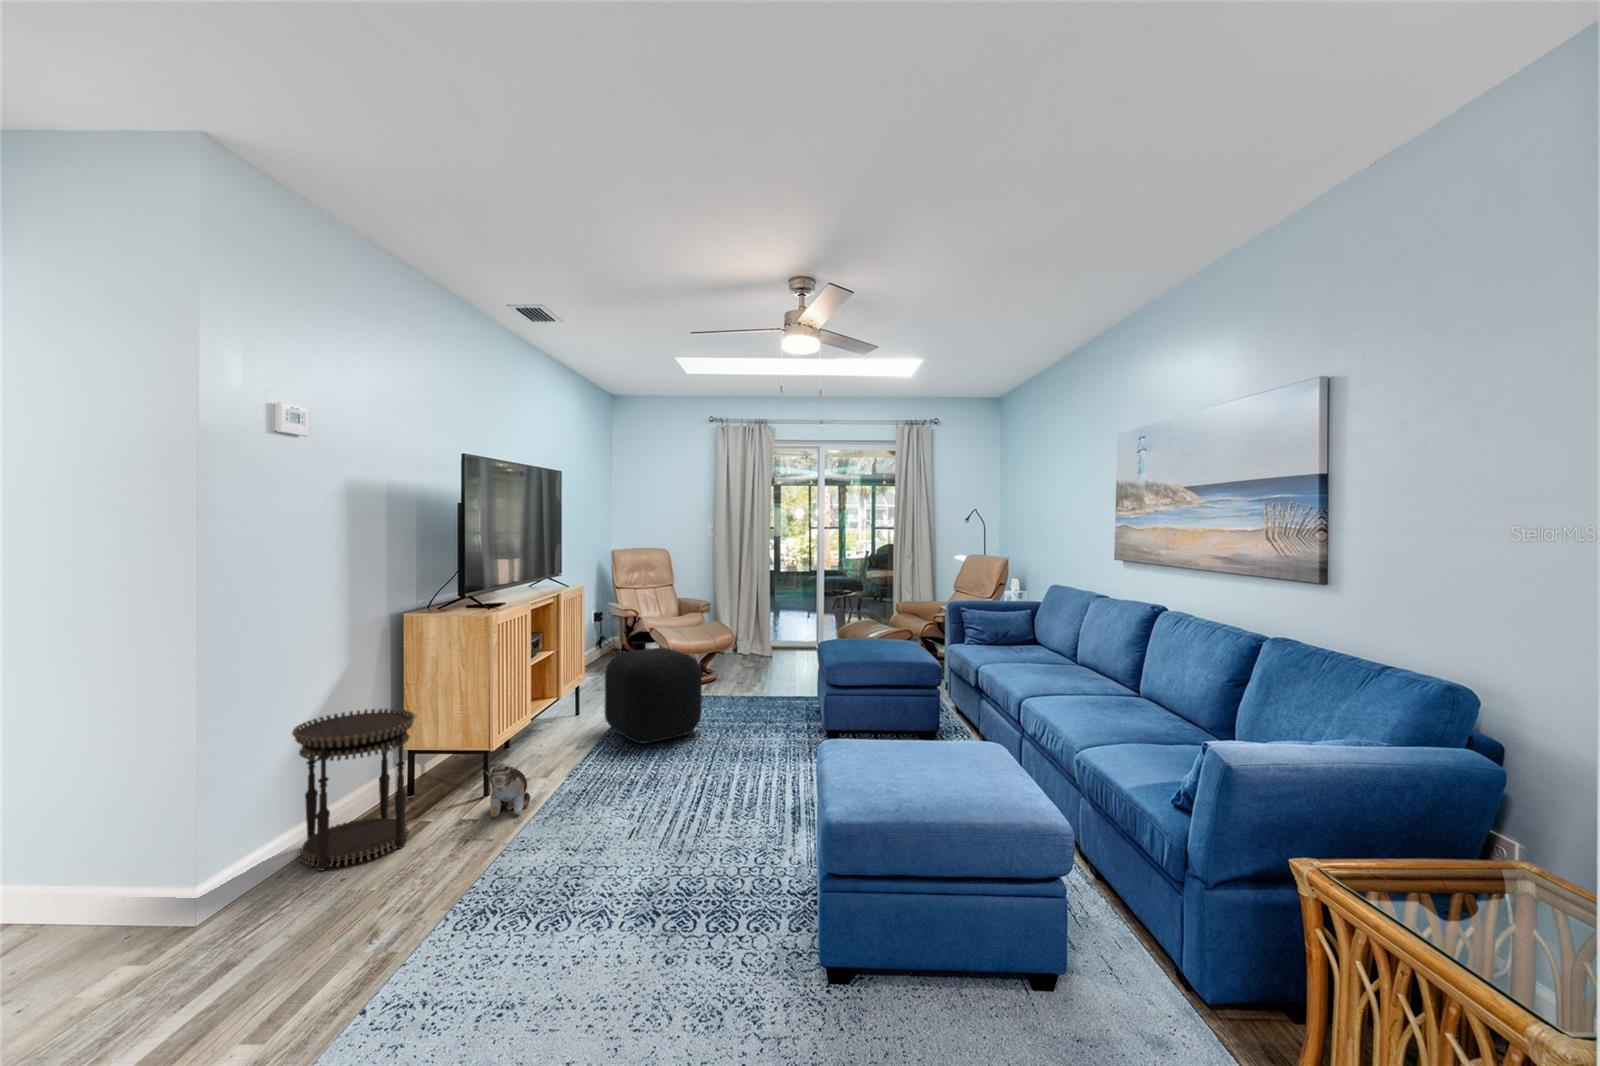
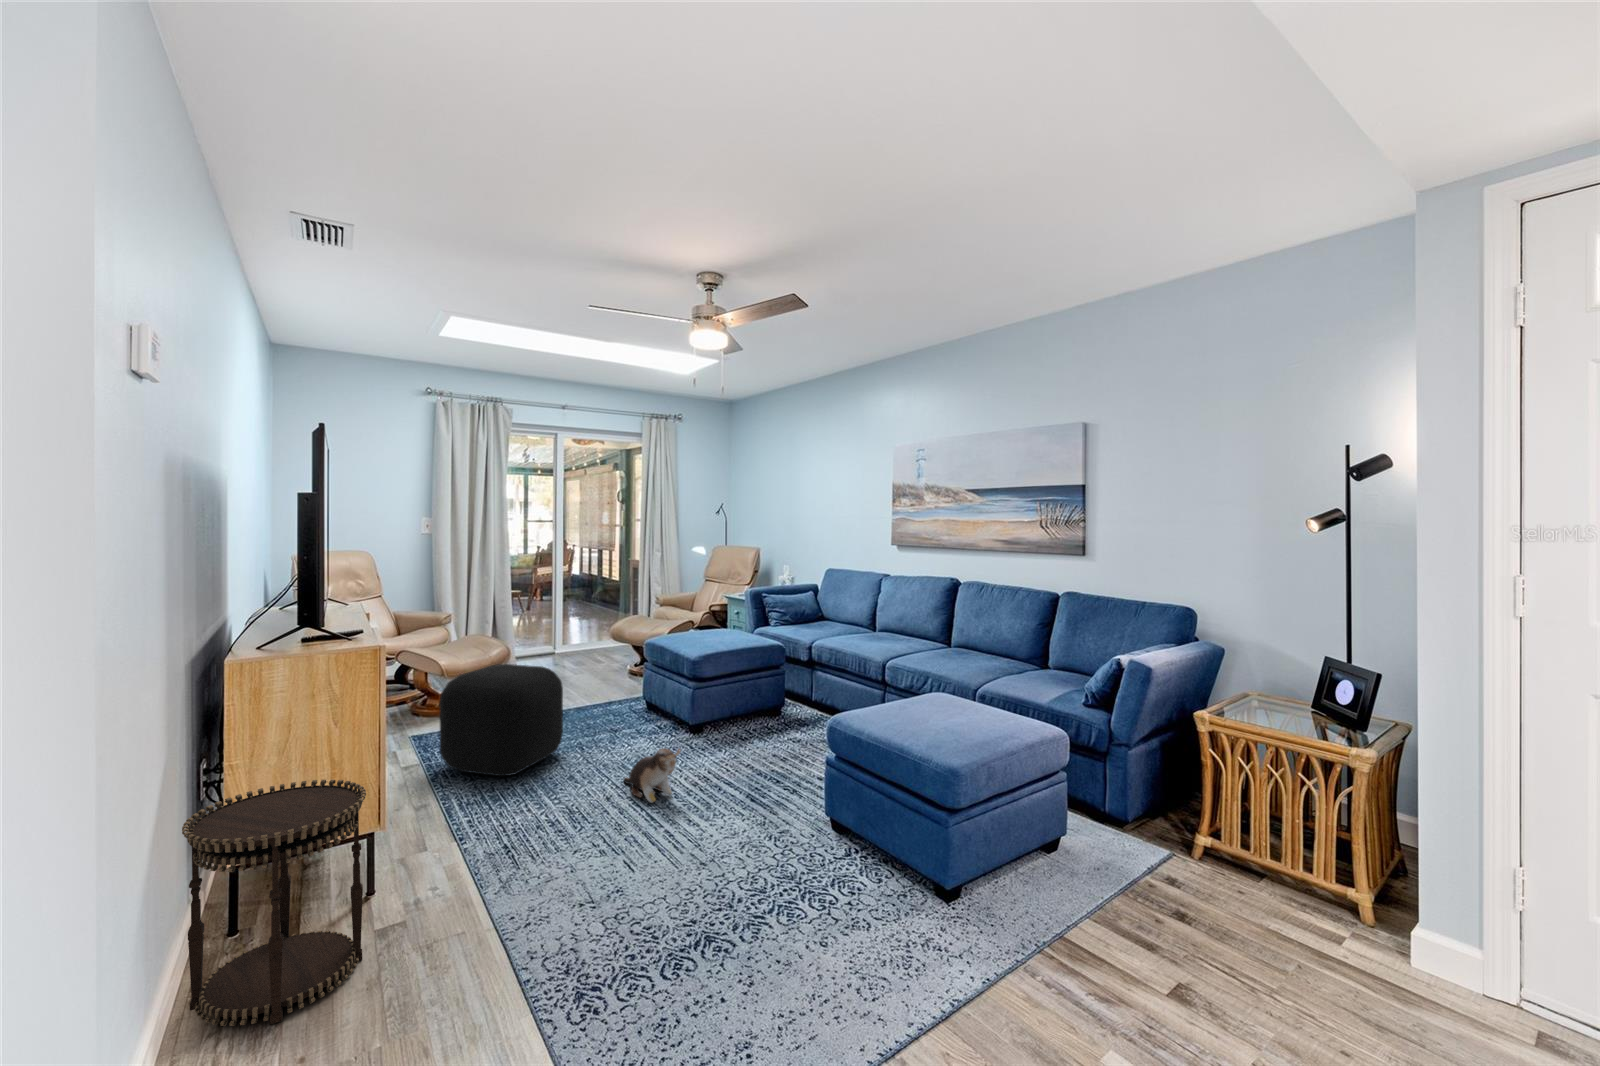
plush toy: present [485,763,530,817] -> present [624,748,680,803]

